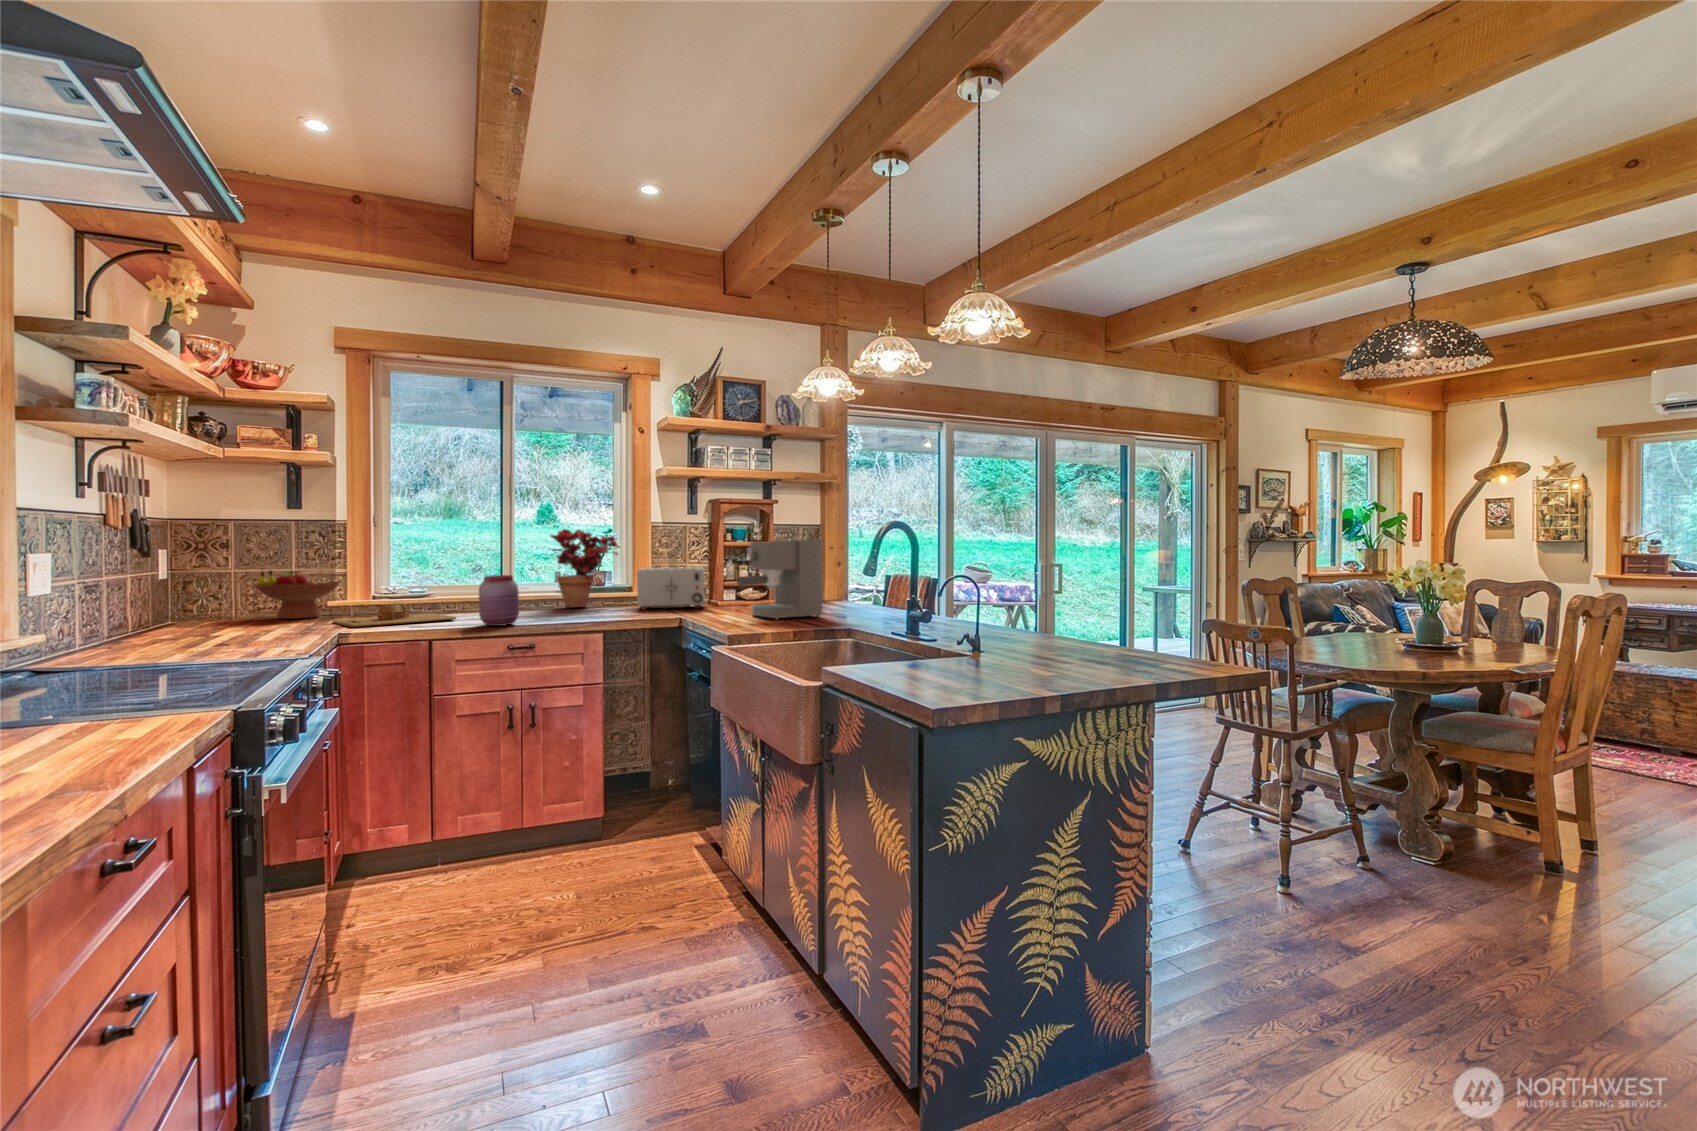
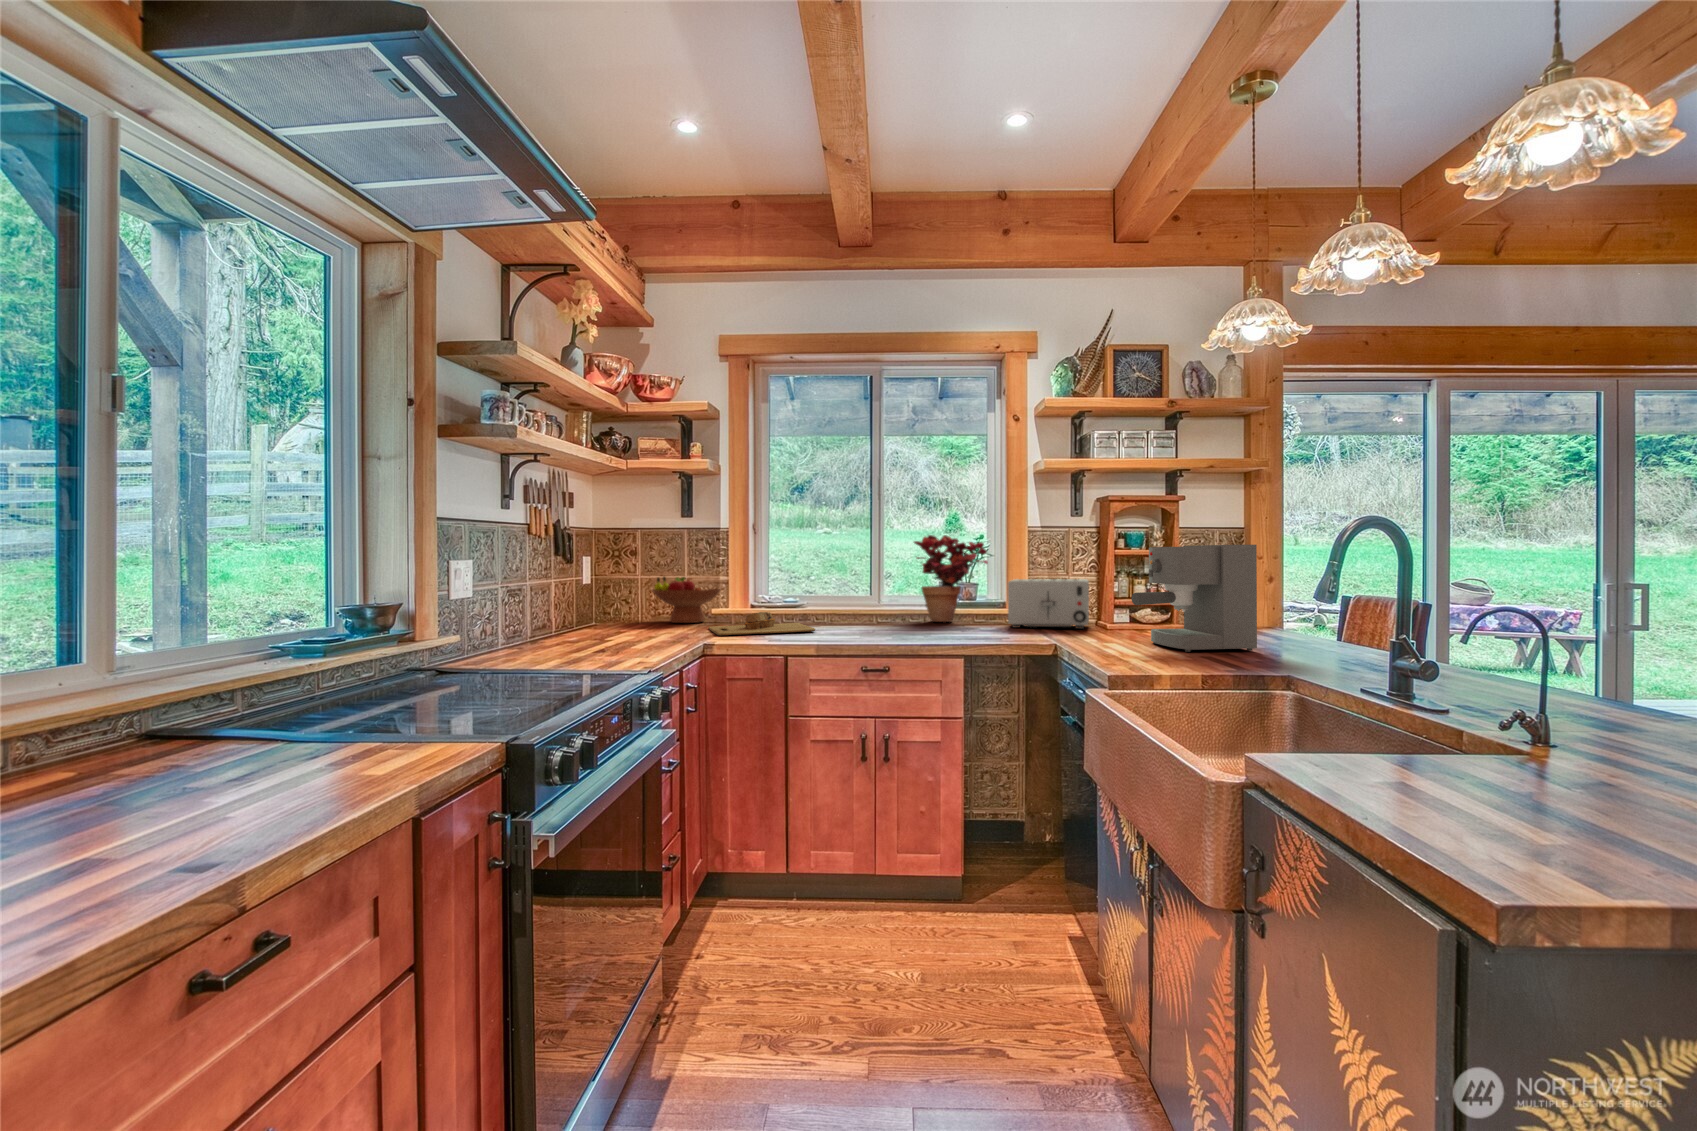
jar: present [479,575,519,626] -> none [833,585,873,642]

